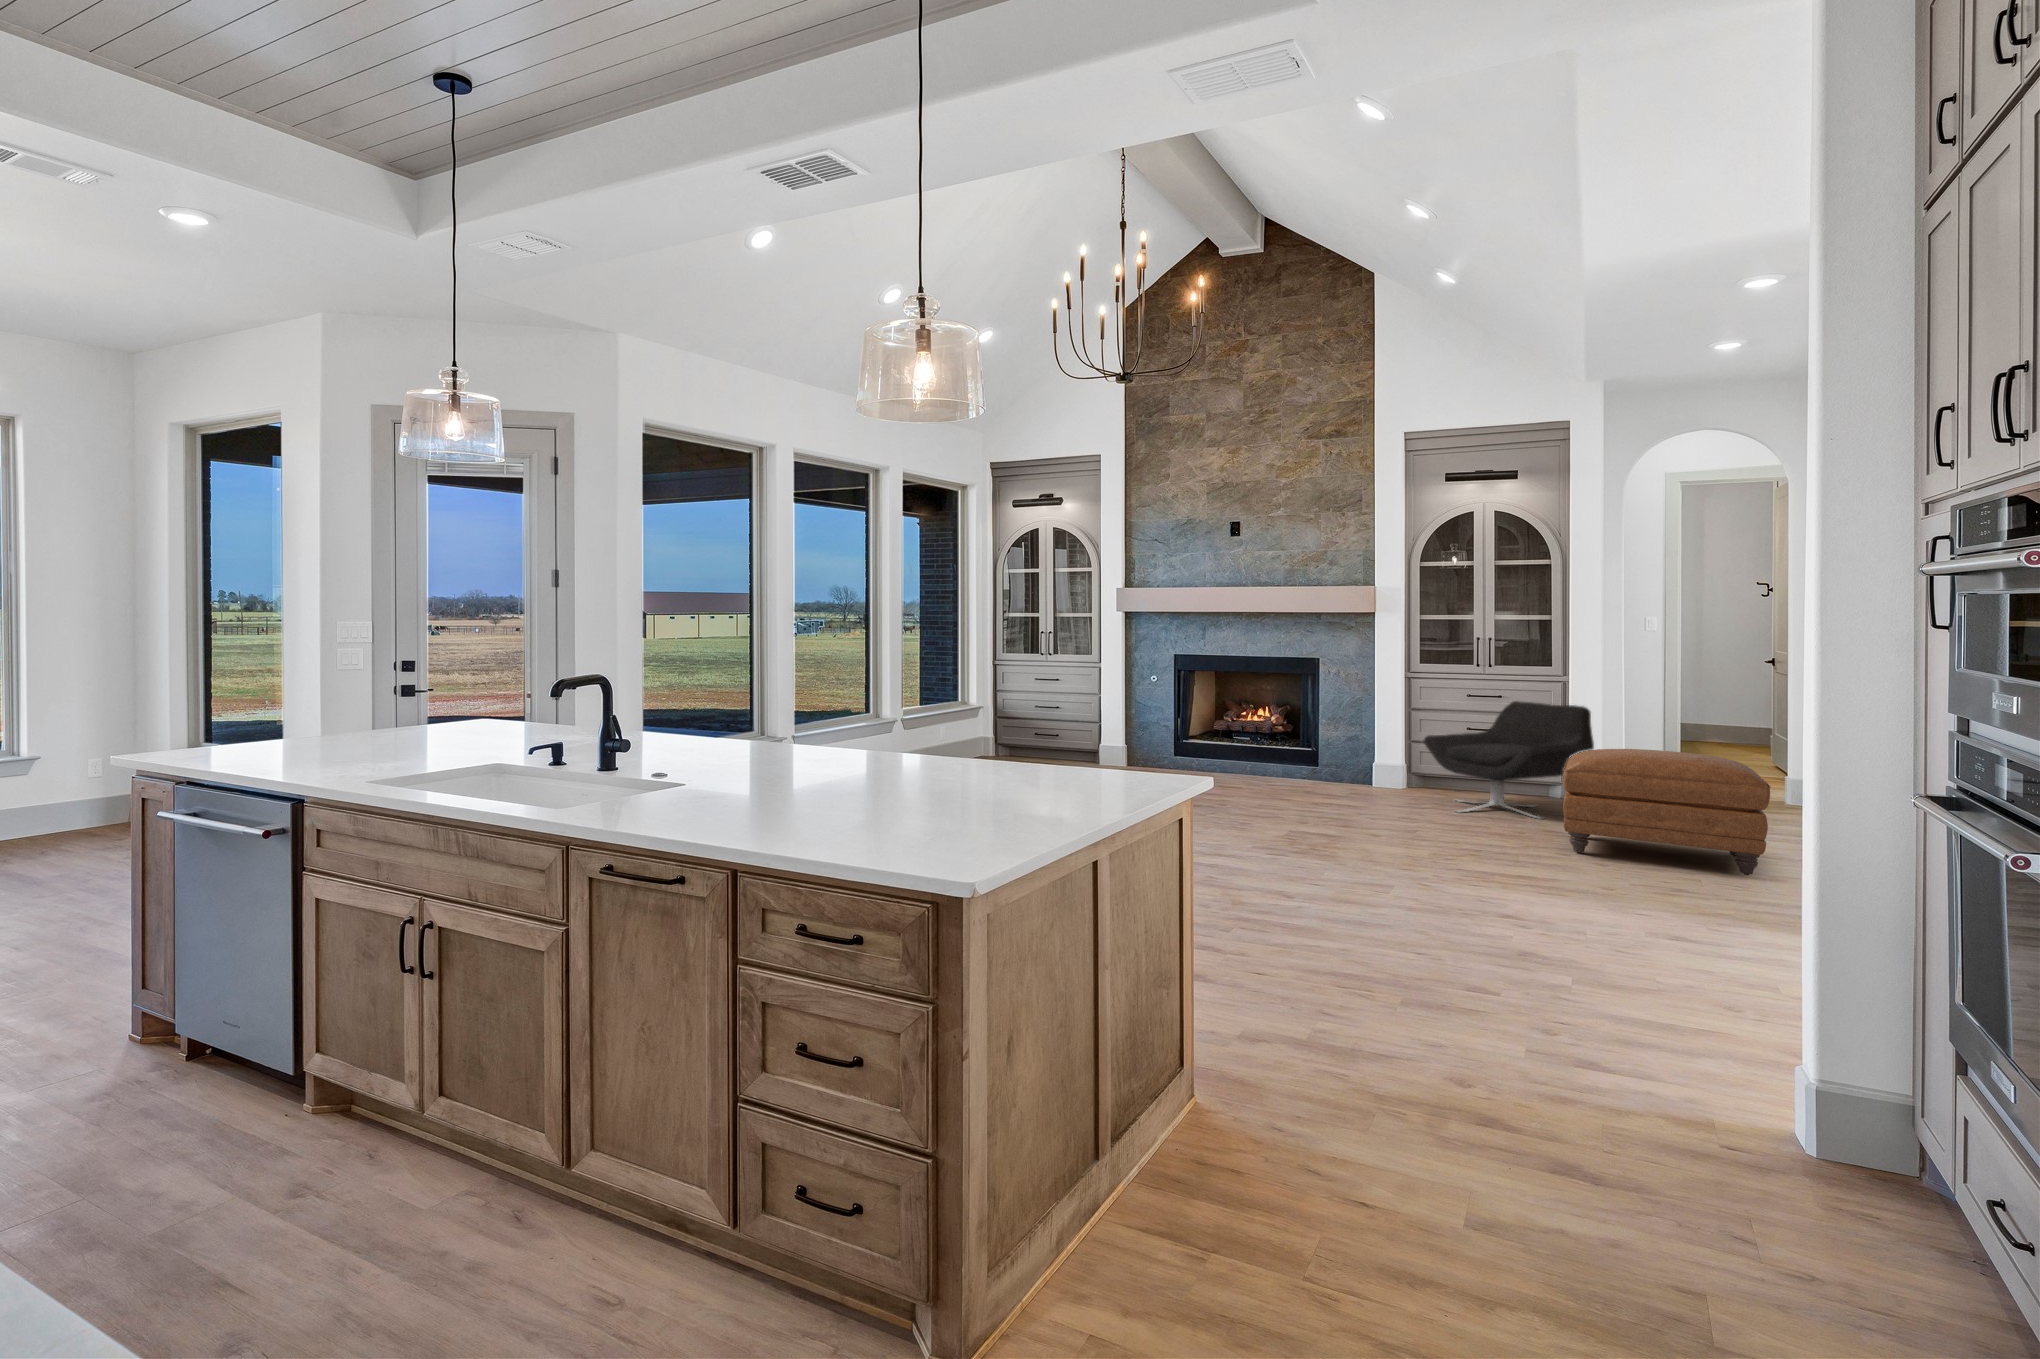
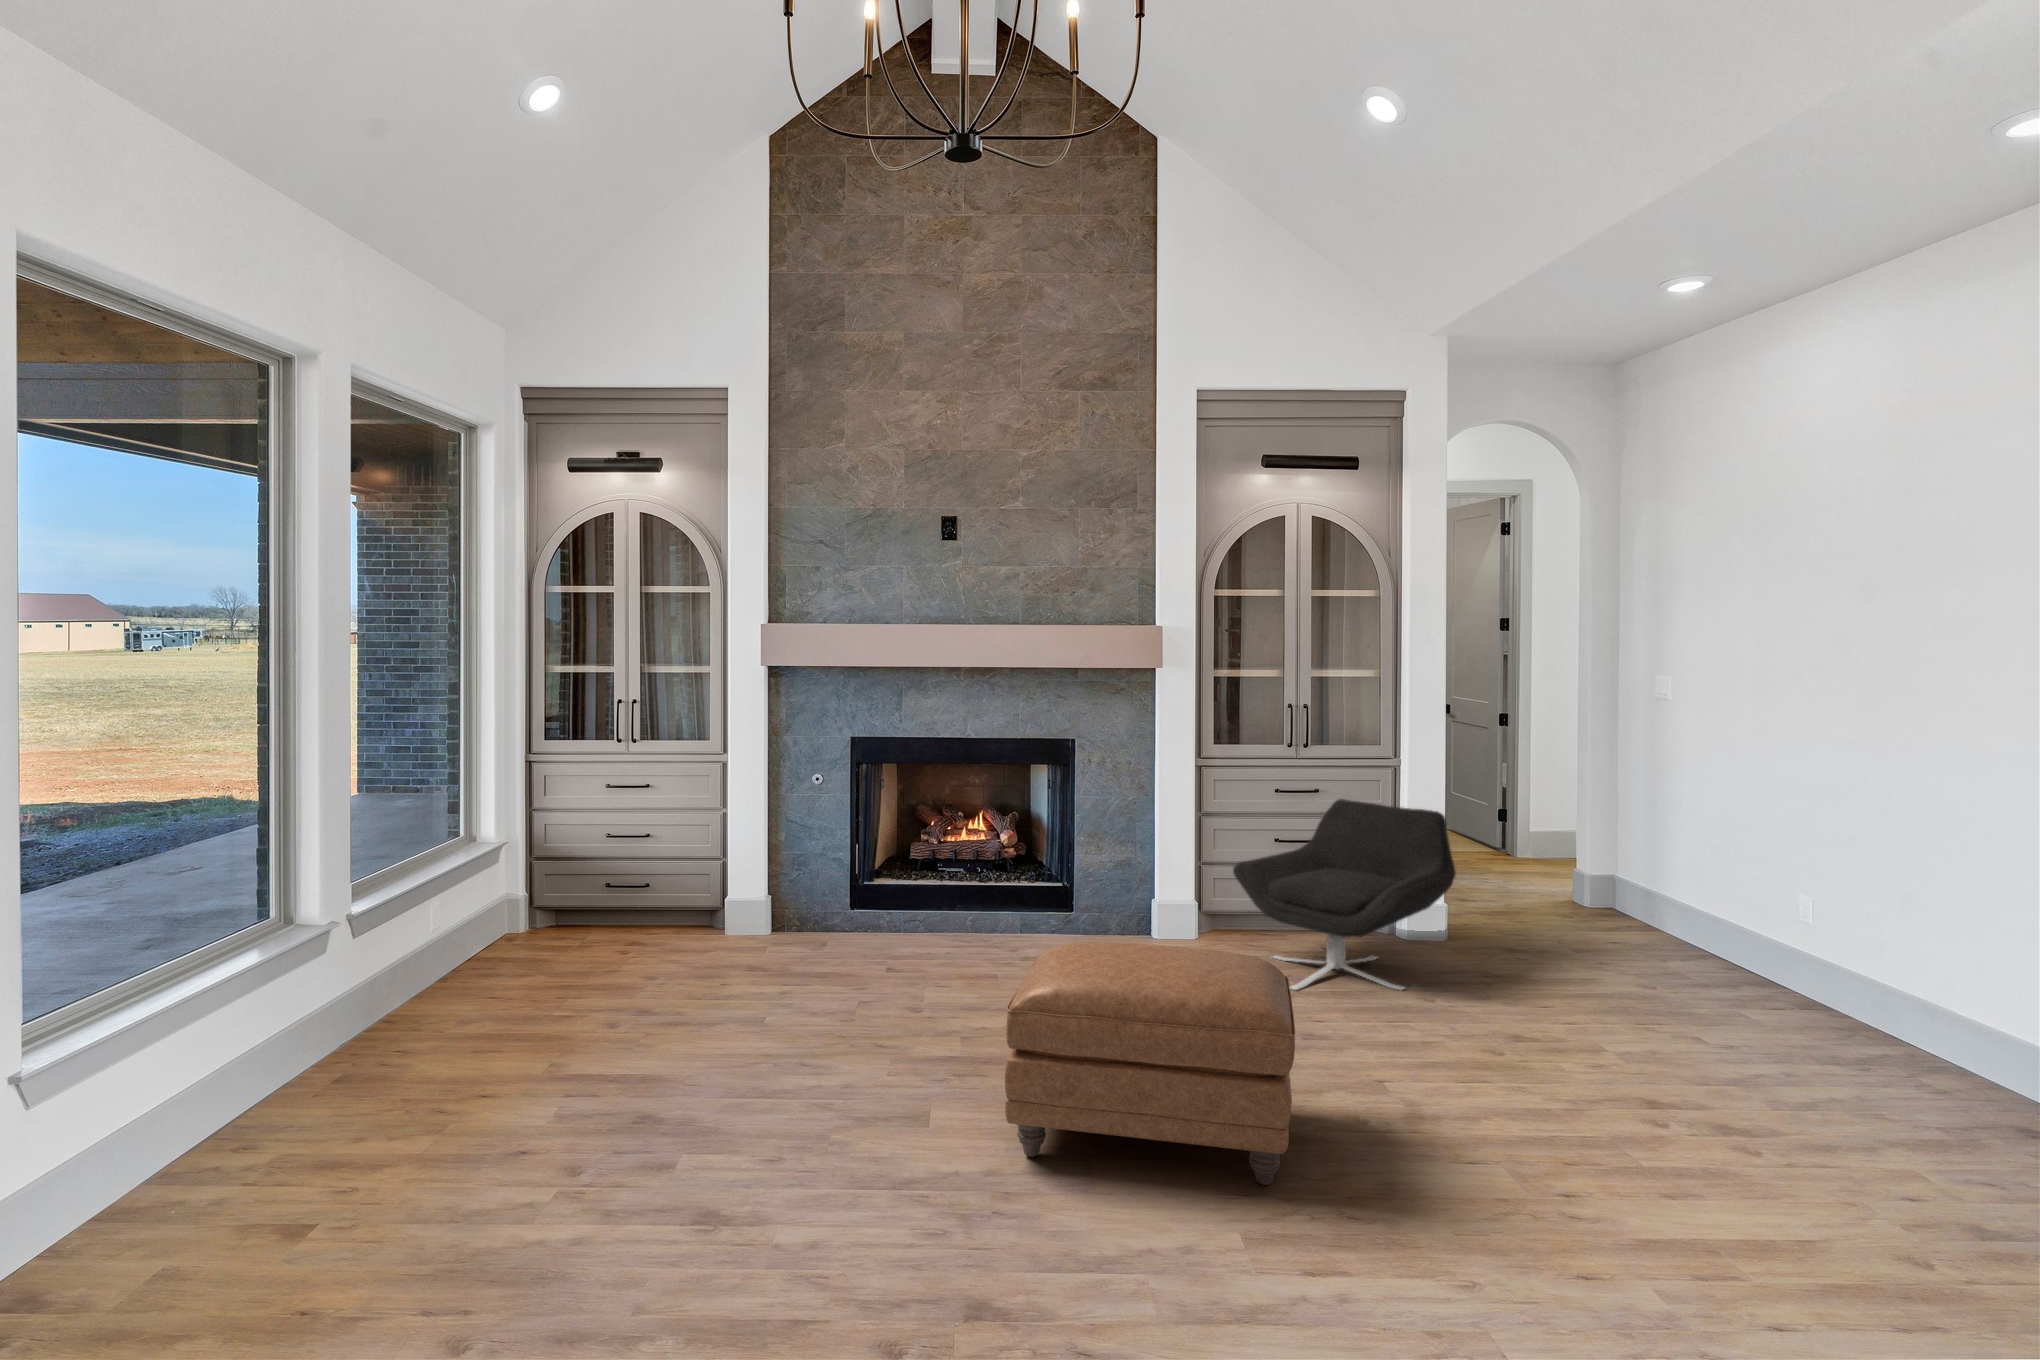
ottoman: present [1563,749,1770,875] -> present [1005,942,1296,1185]

